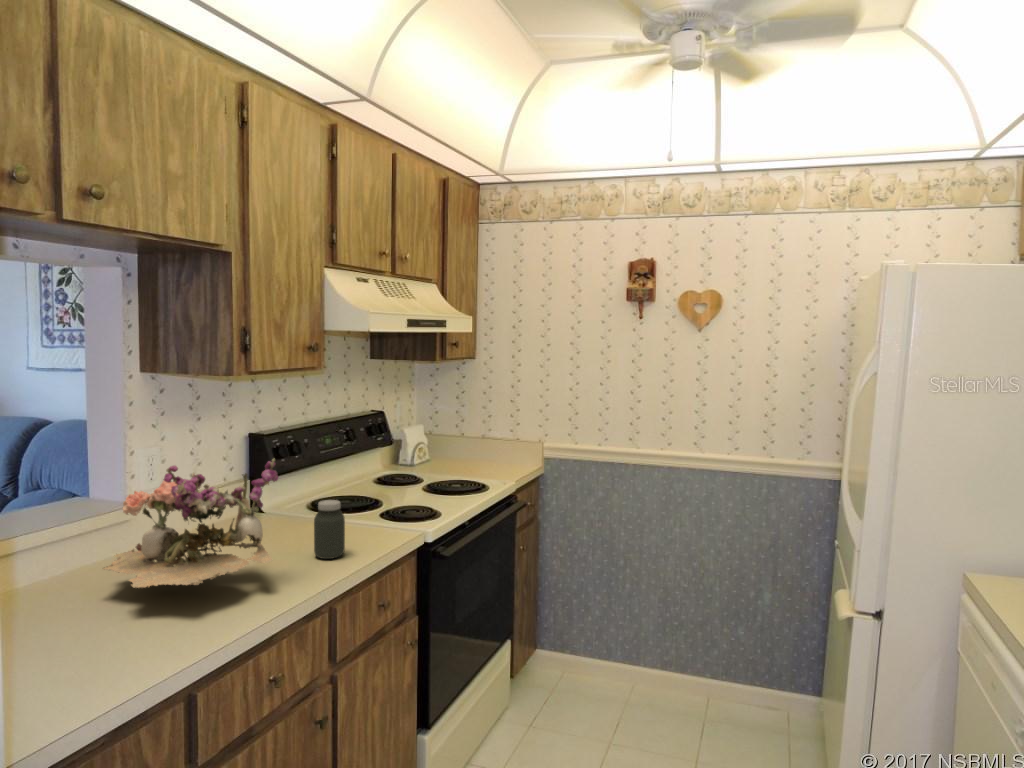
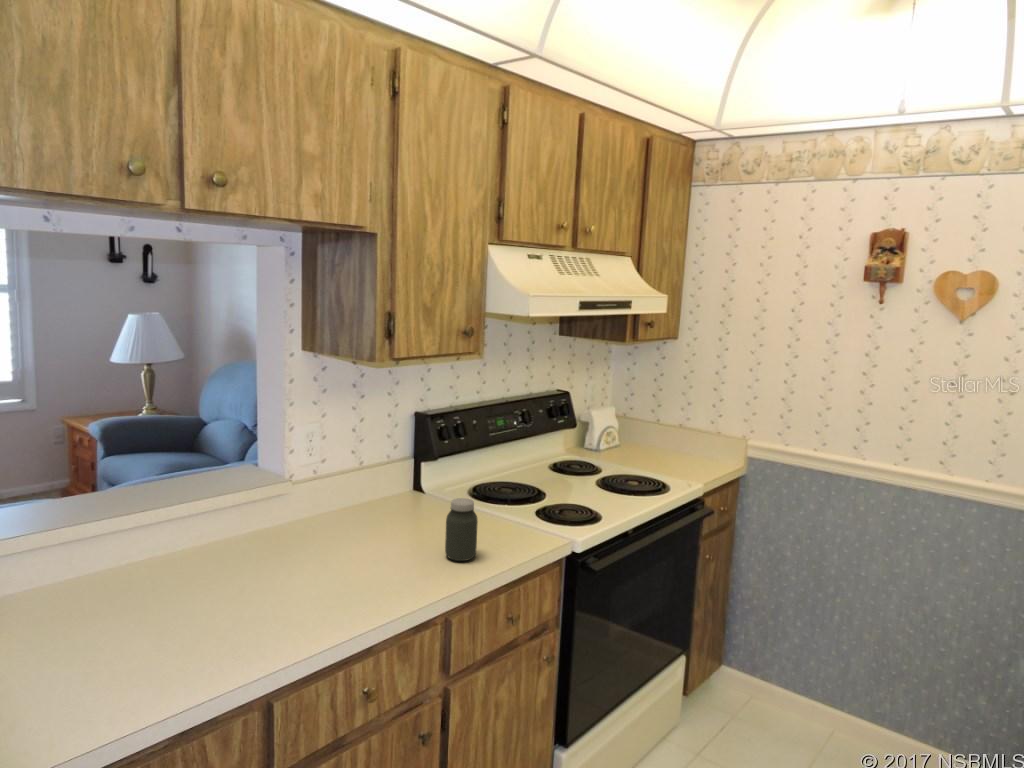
flower arrangement: present [103,459,278,588] -> none [236,452,400,583]

